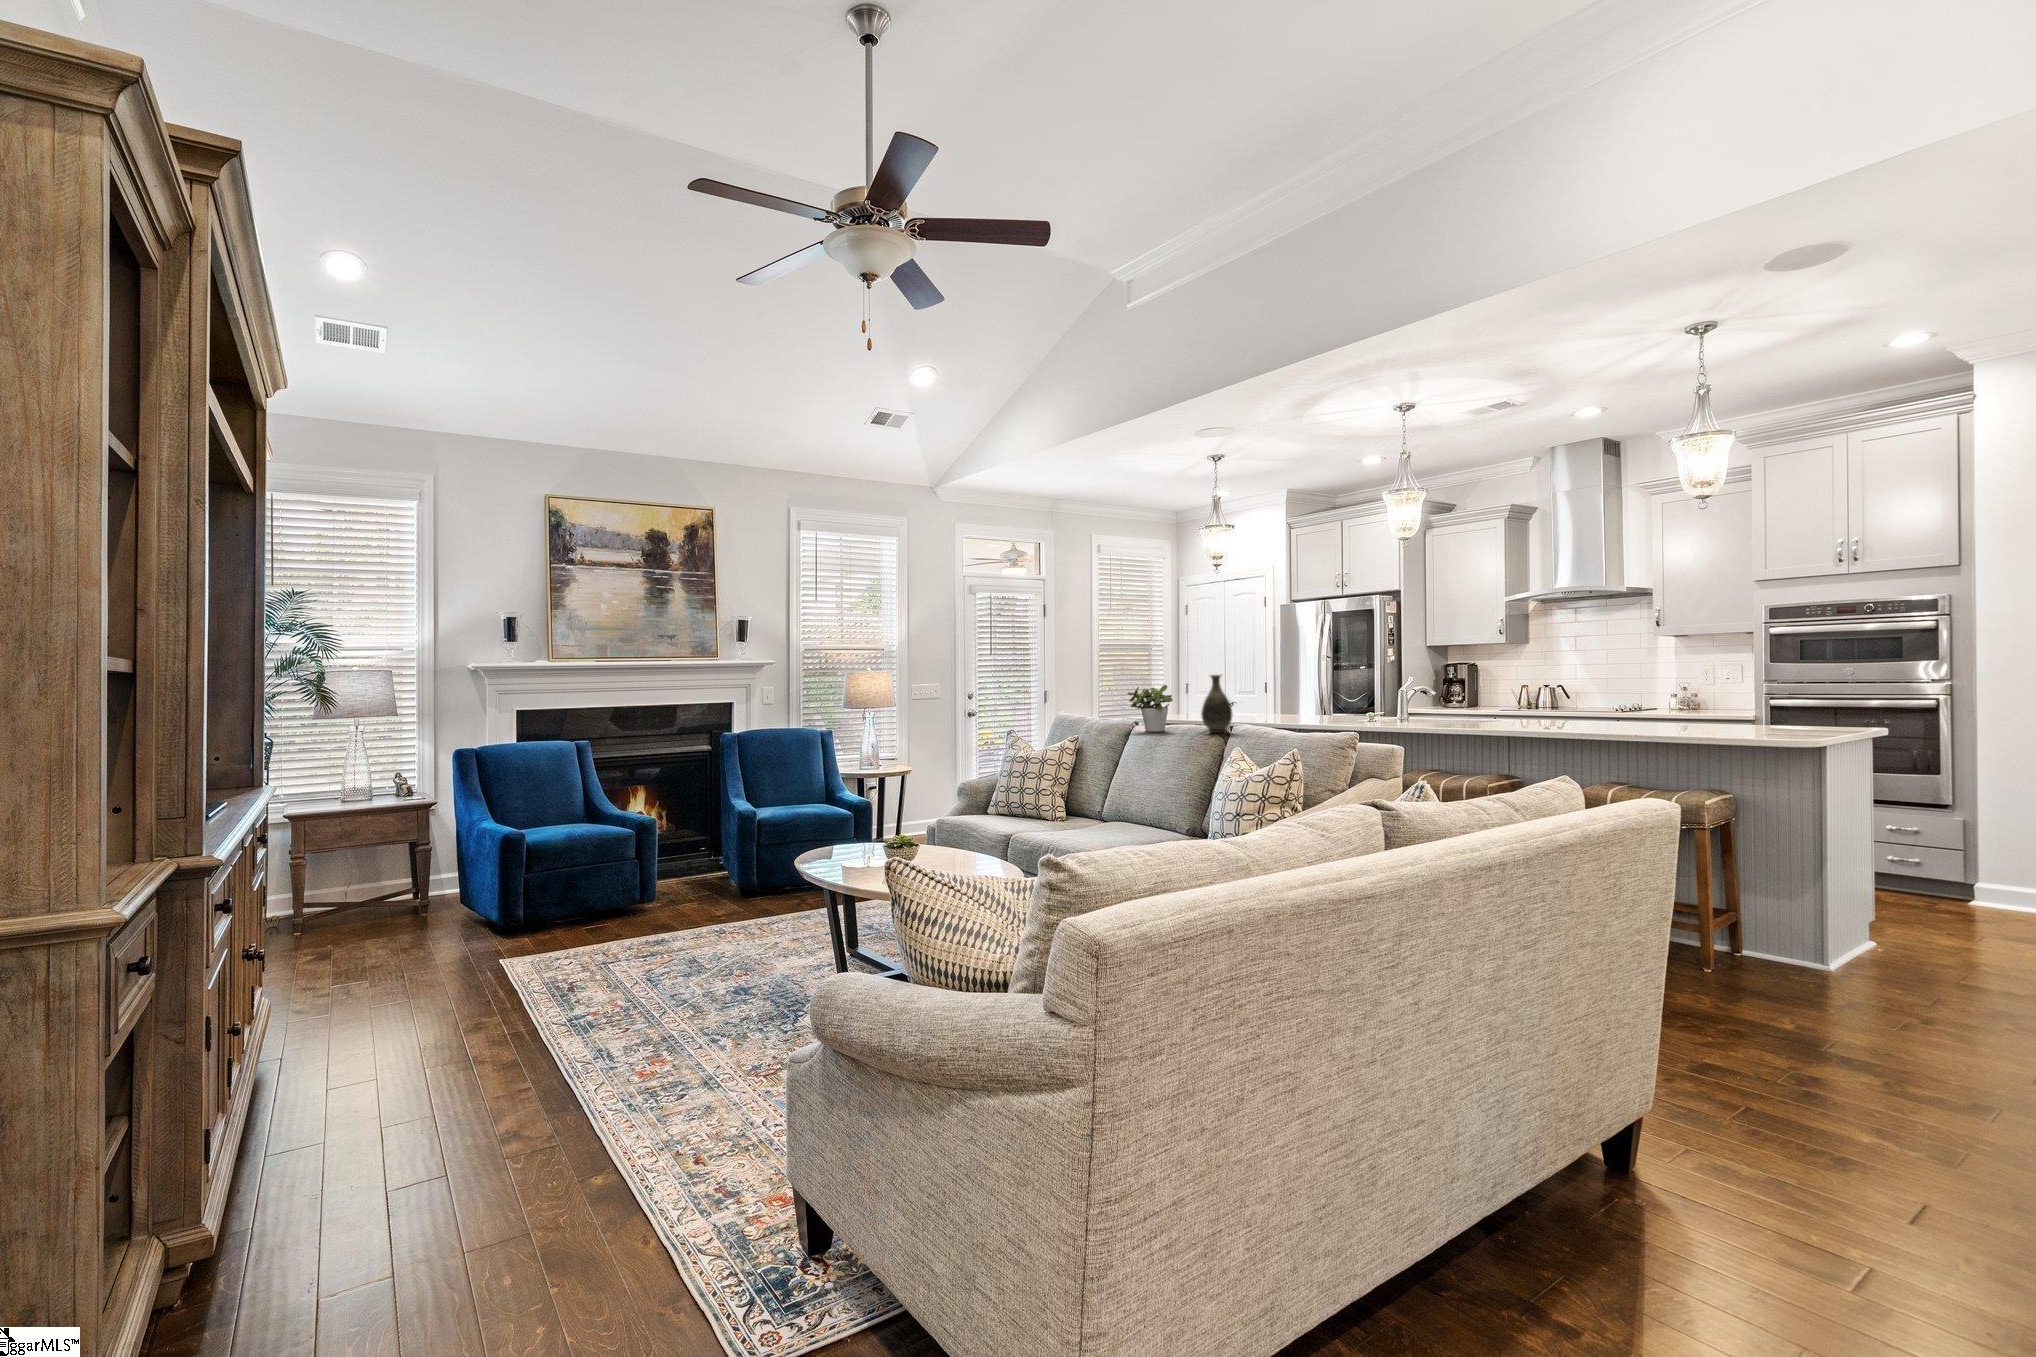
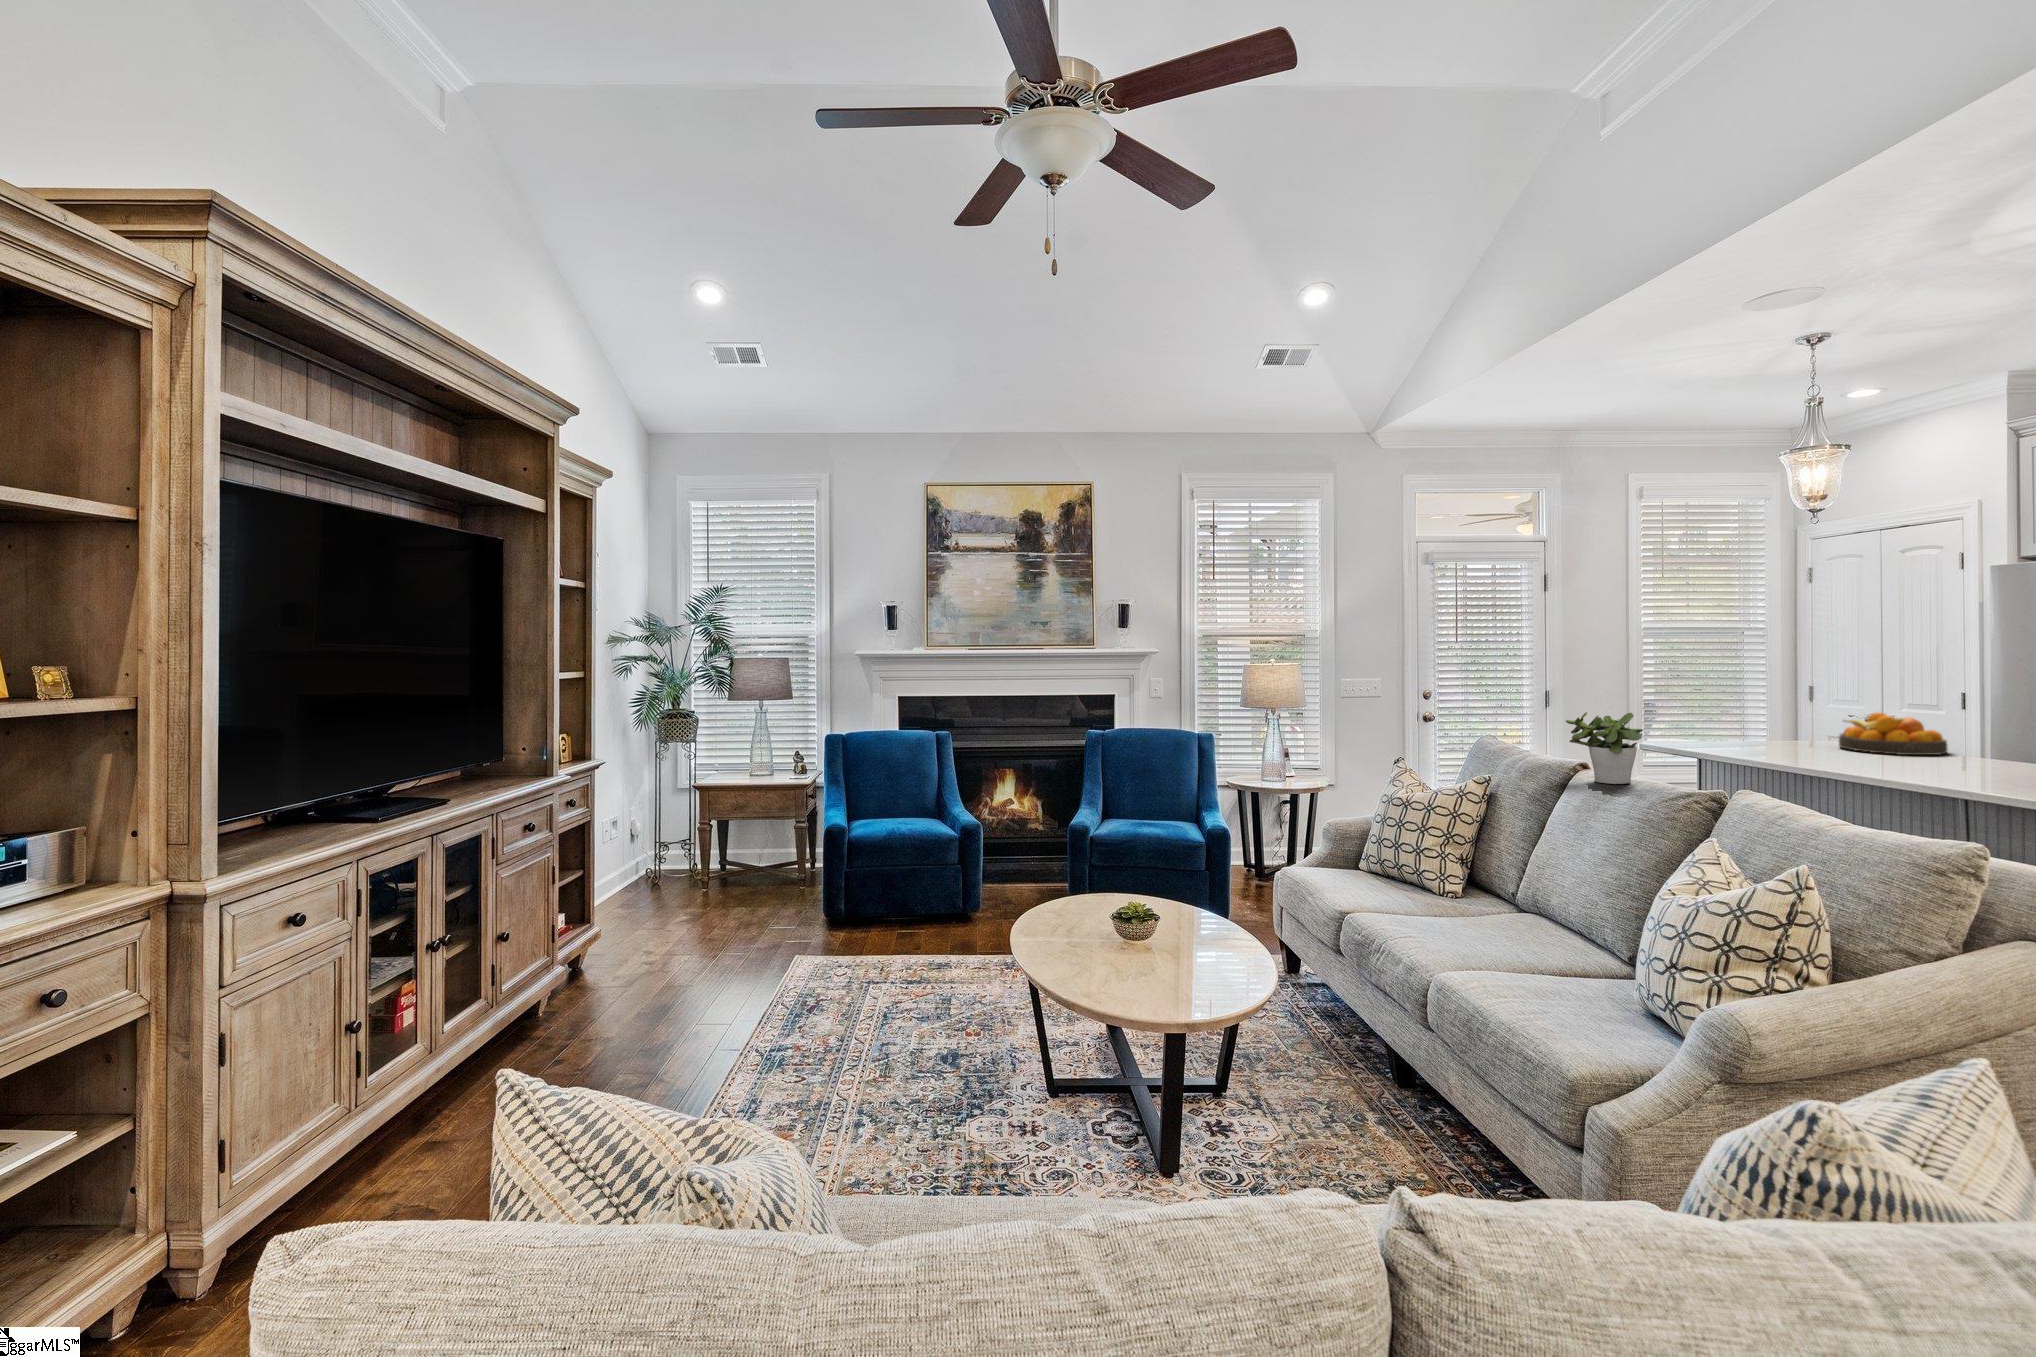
vase: present [1201,675,1232,733] -> none [1687,703,1748,801]
fruit bowl: none [1235,694,1287,717] -> present [1839,713,1947,755]

